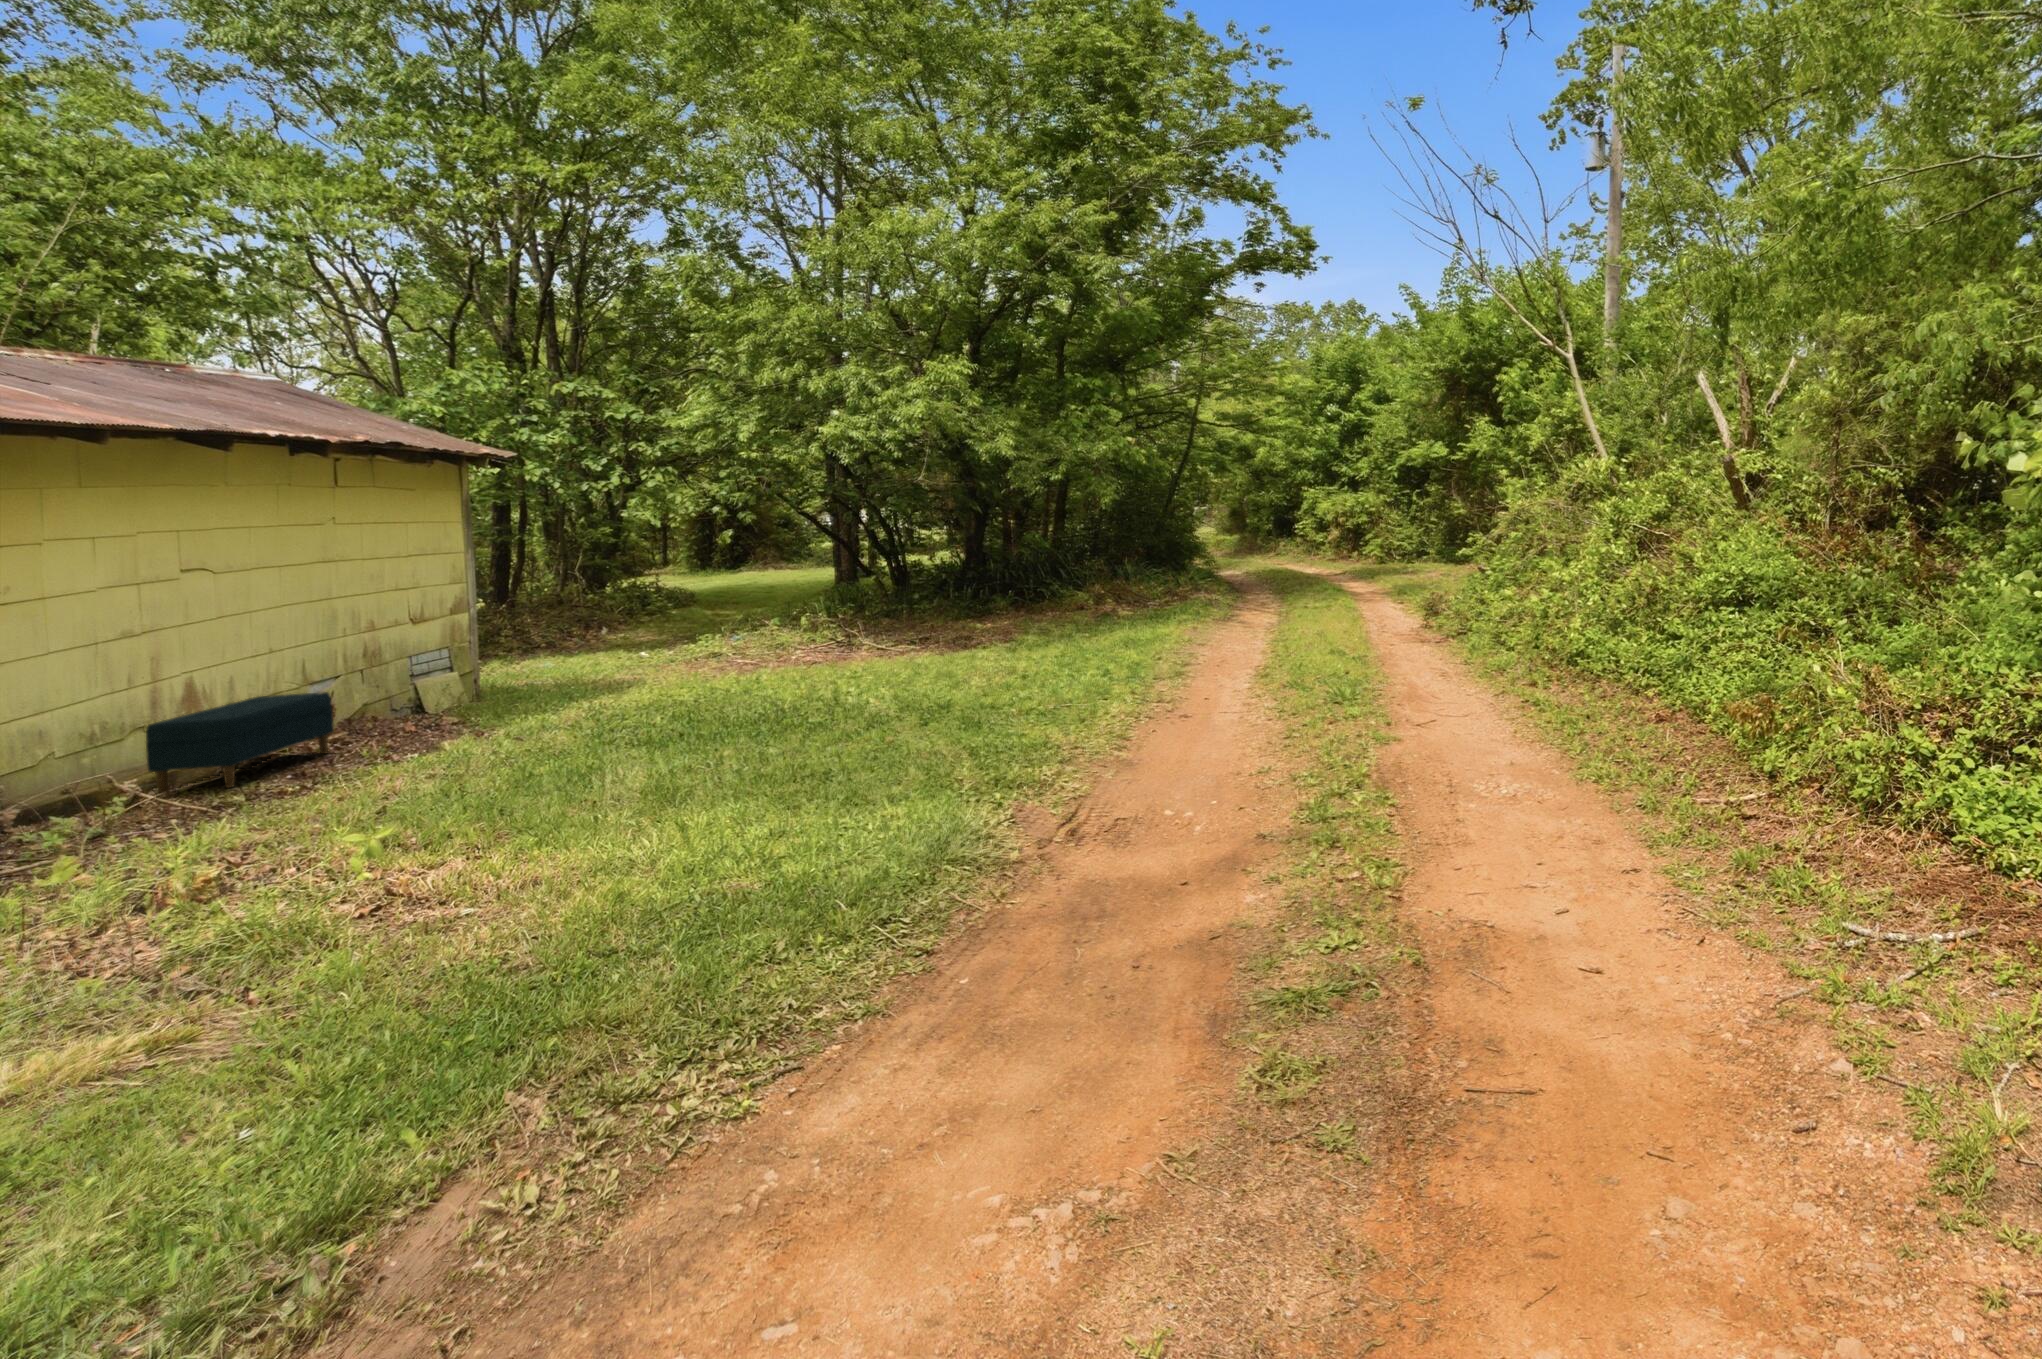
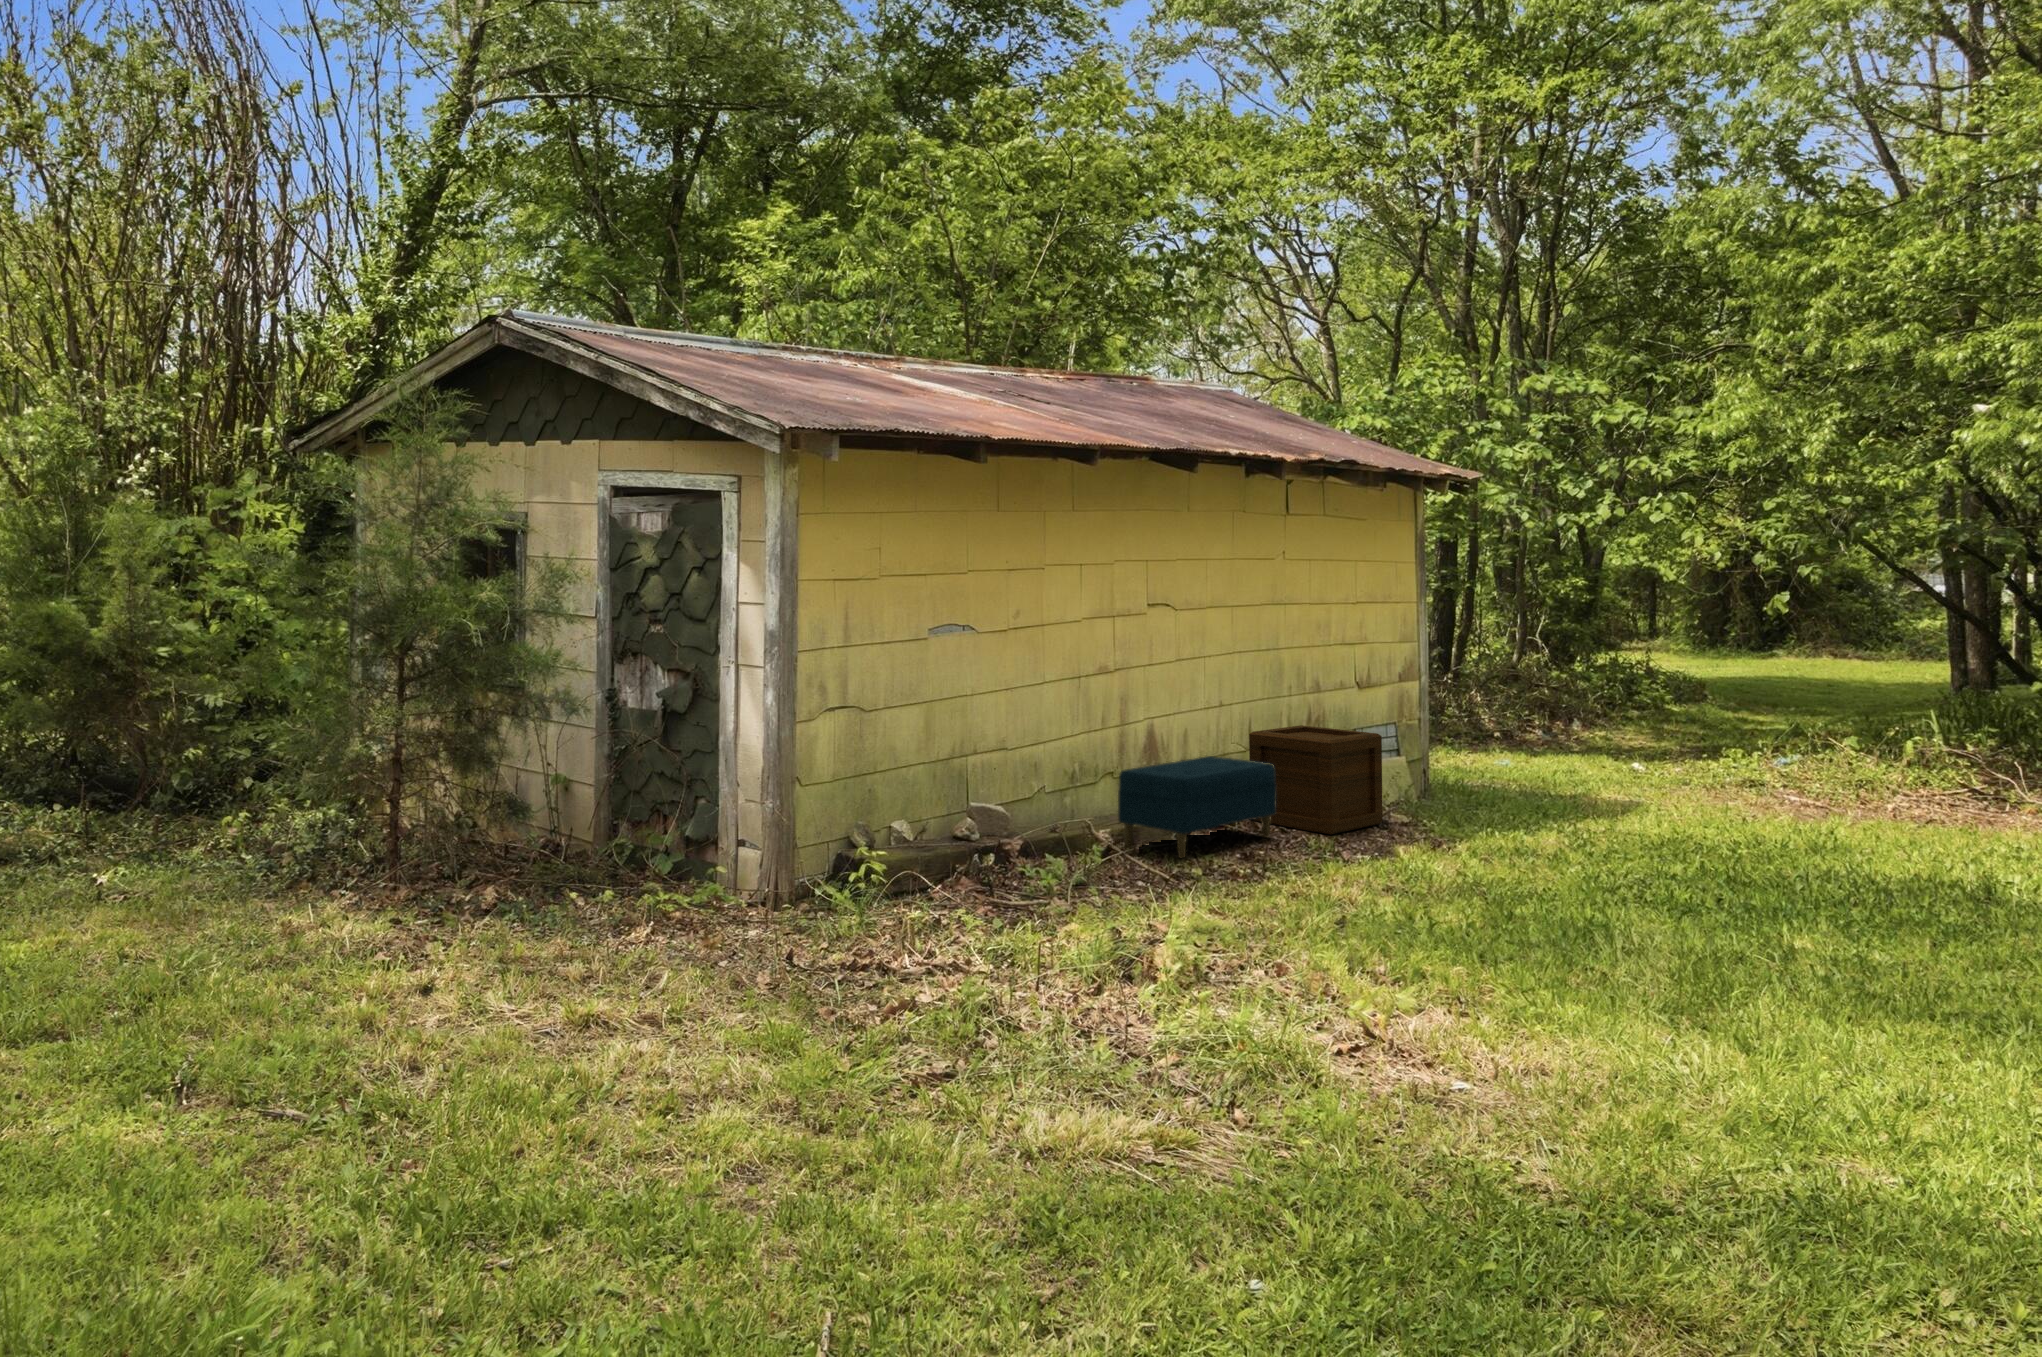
wooden crate: none [302,654,438,744] -> present [1249,725,1383,835]

